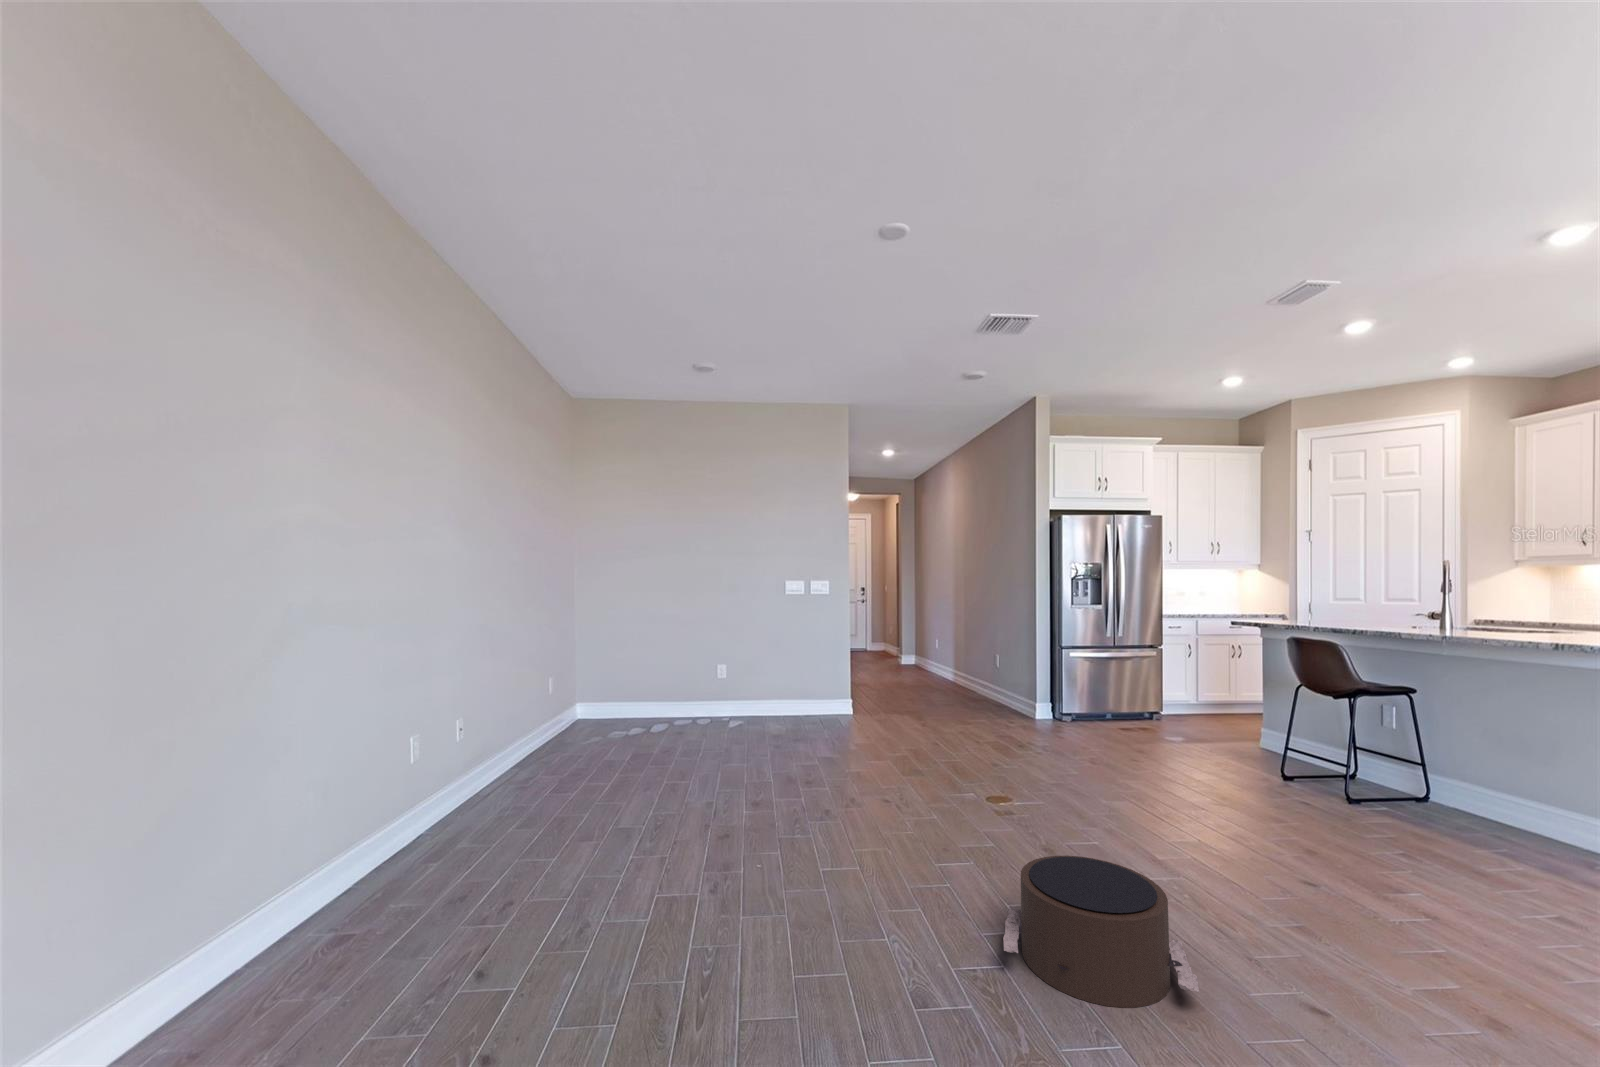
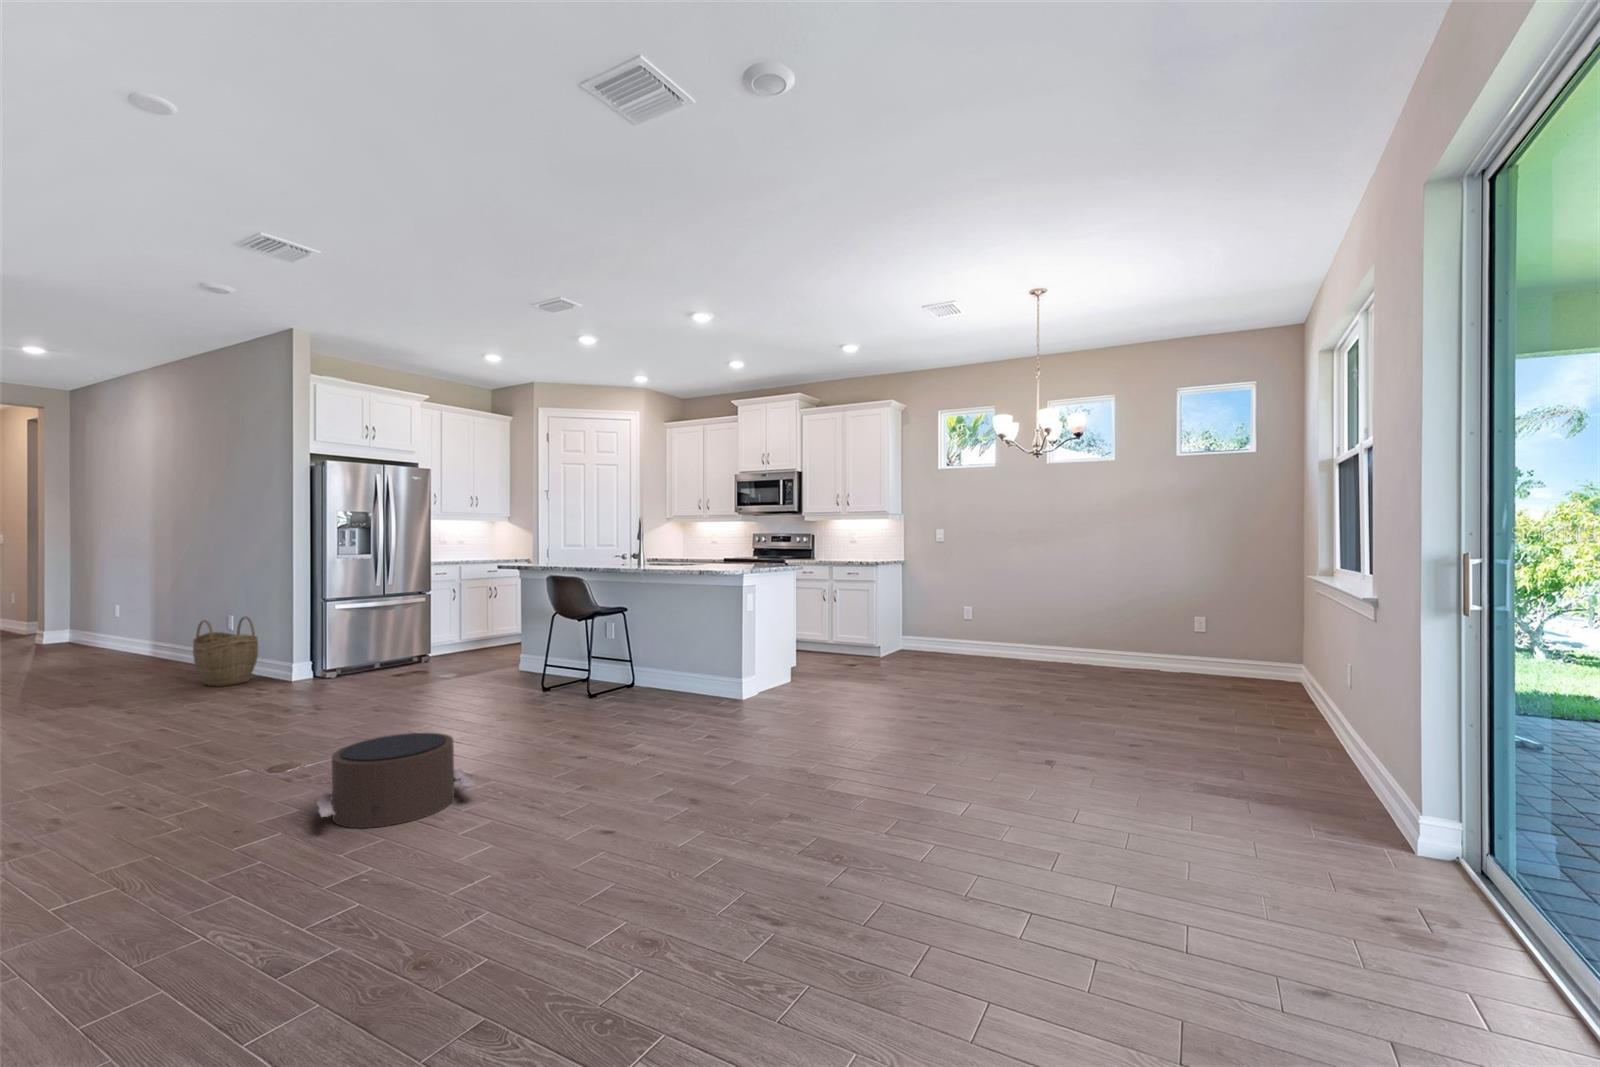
woven basket: none [966,652,1010,711] -> present [193,616,258,687]

